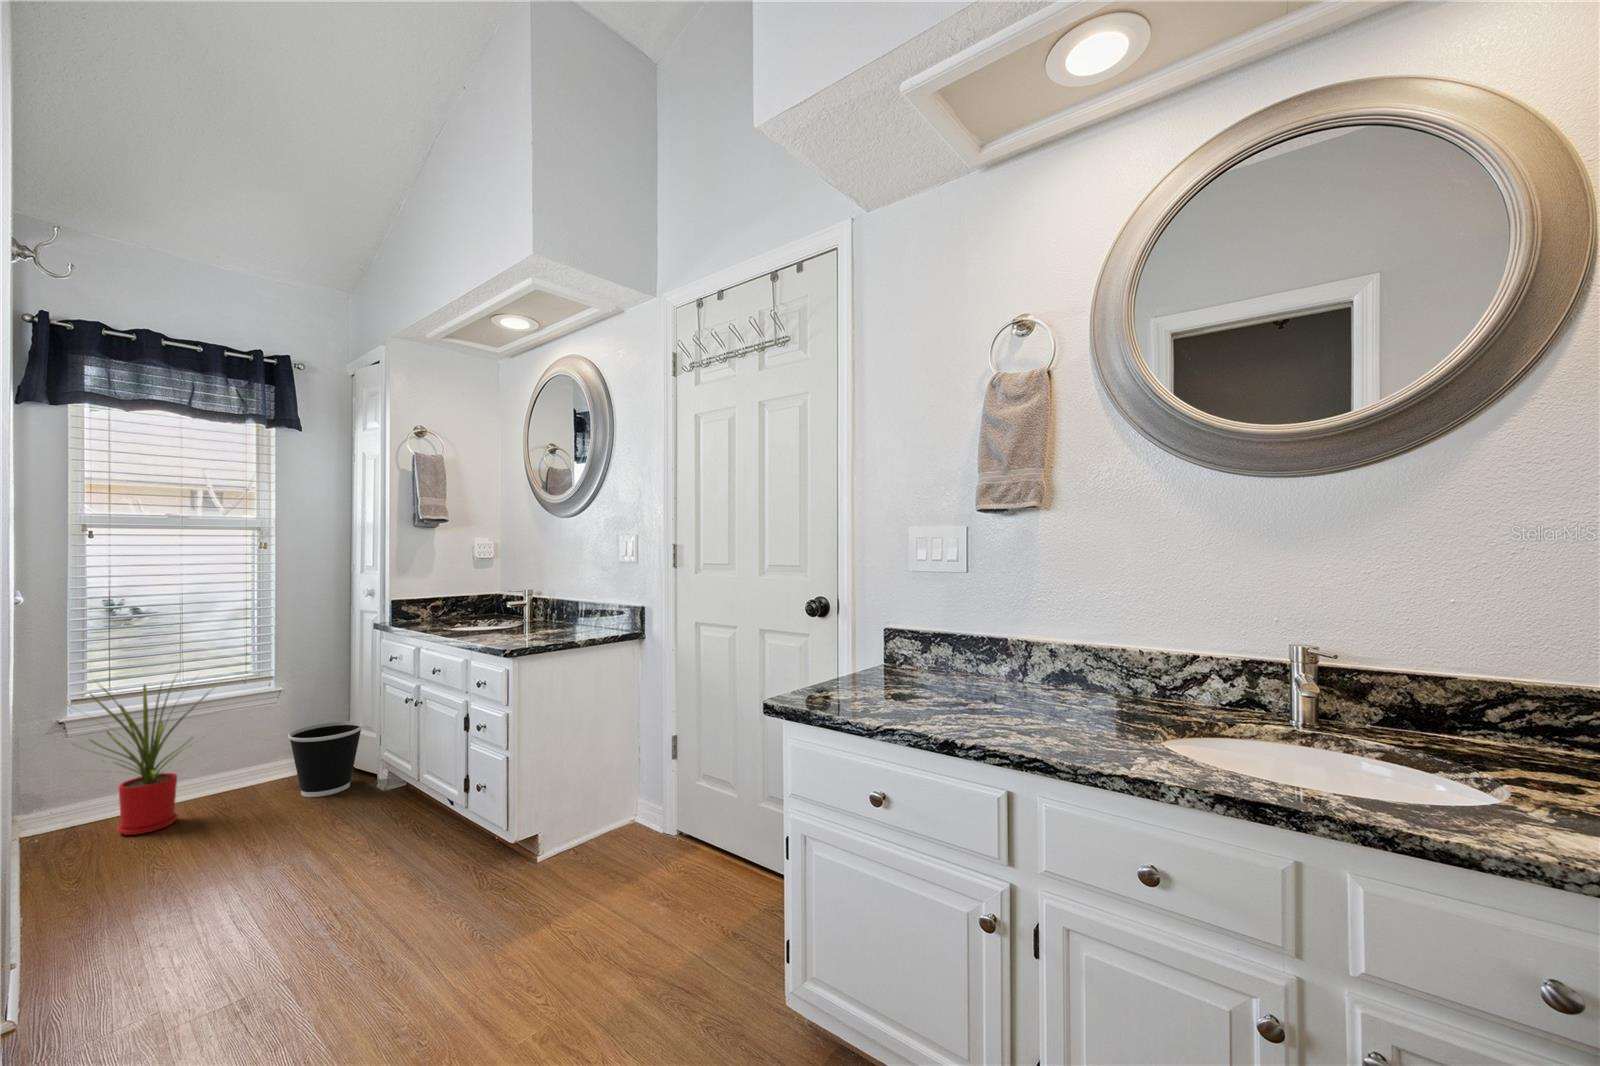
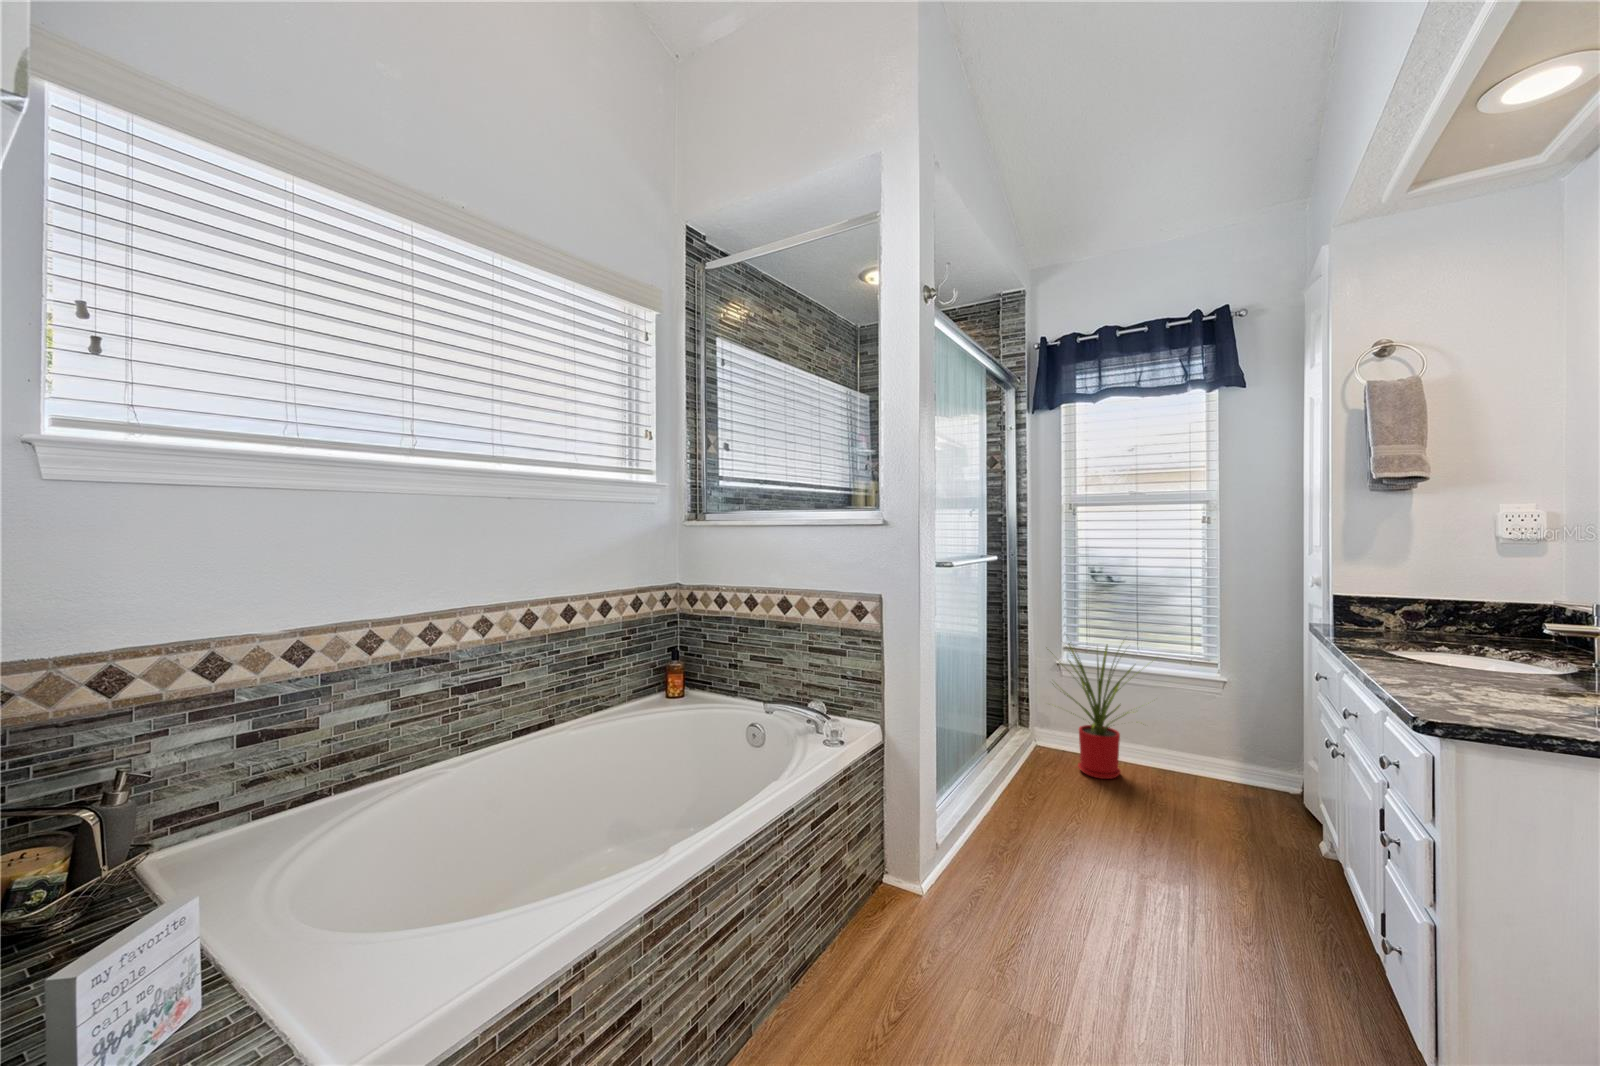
wastebasket: present [288,721,363,797] -> none [1217,729,1309,825]

